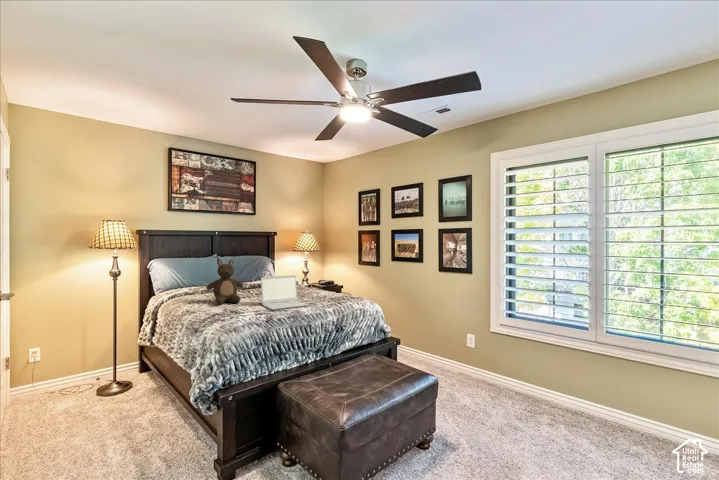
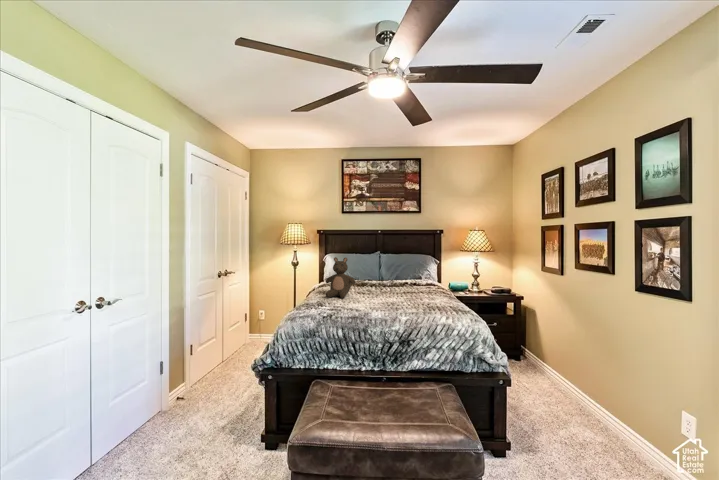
laptop: present [261,275,308,310] -> none [349,276,393,310]

